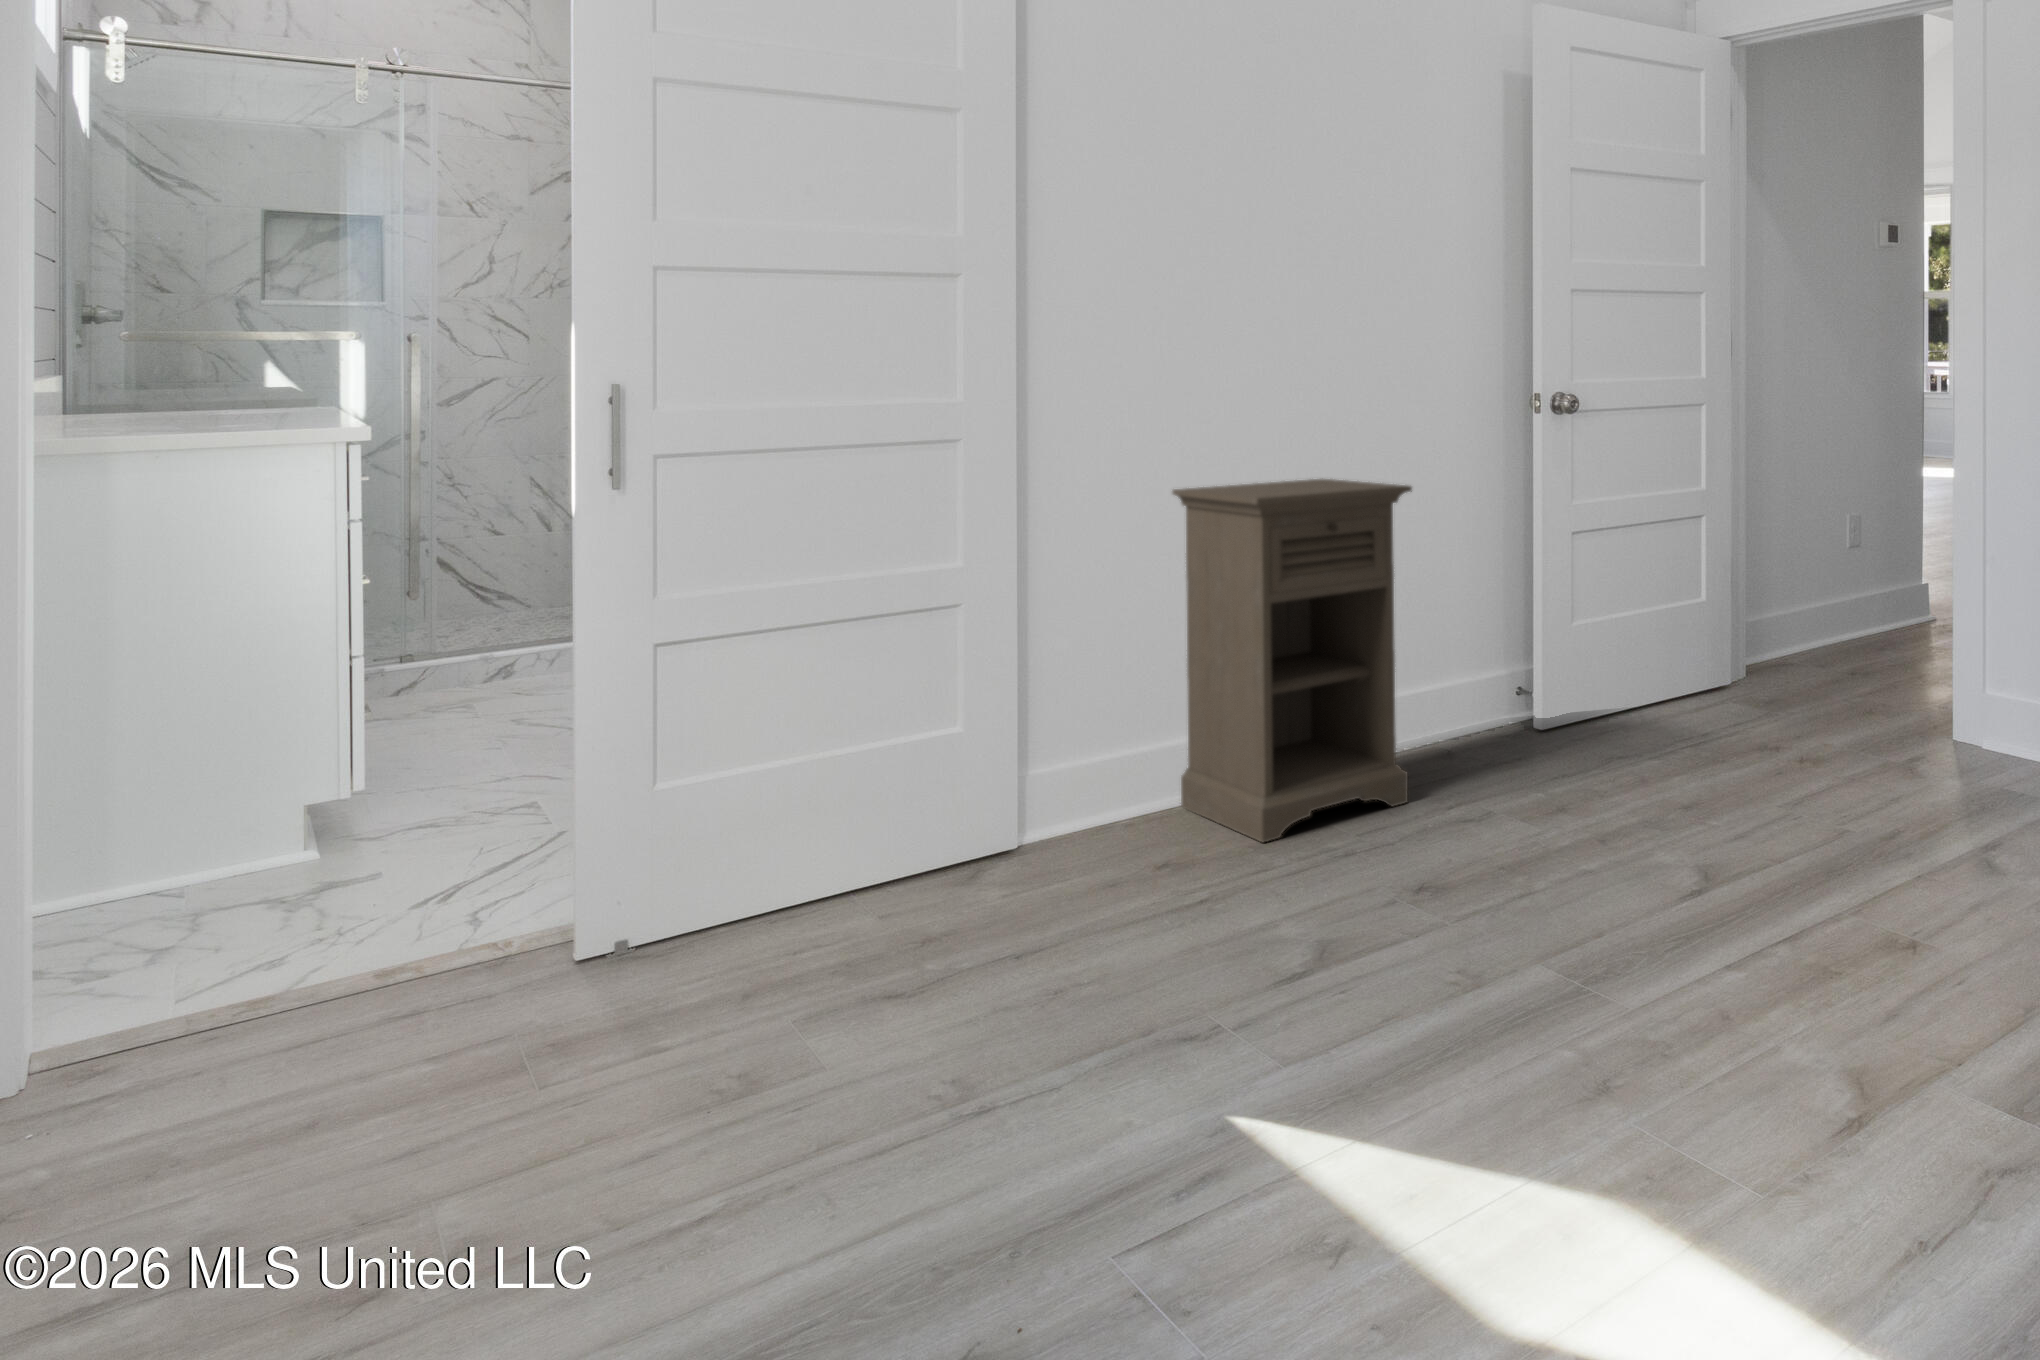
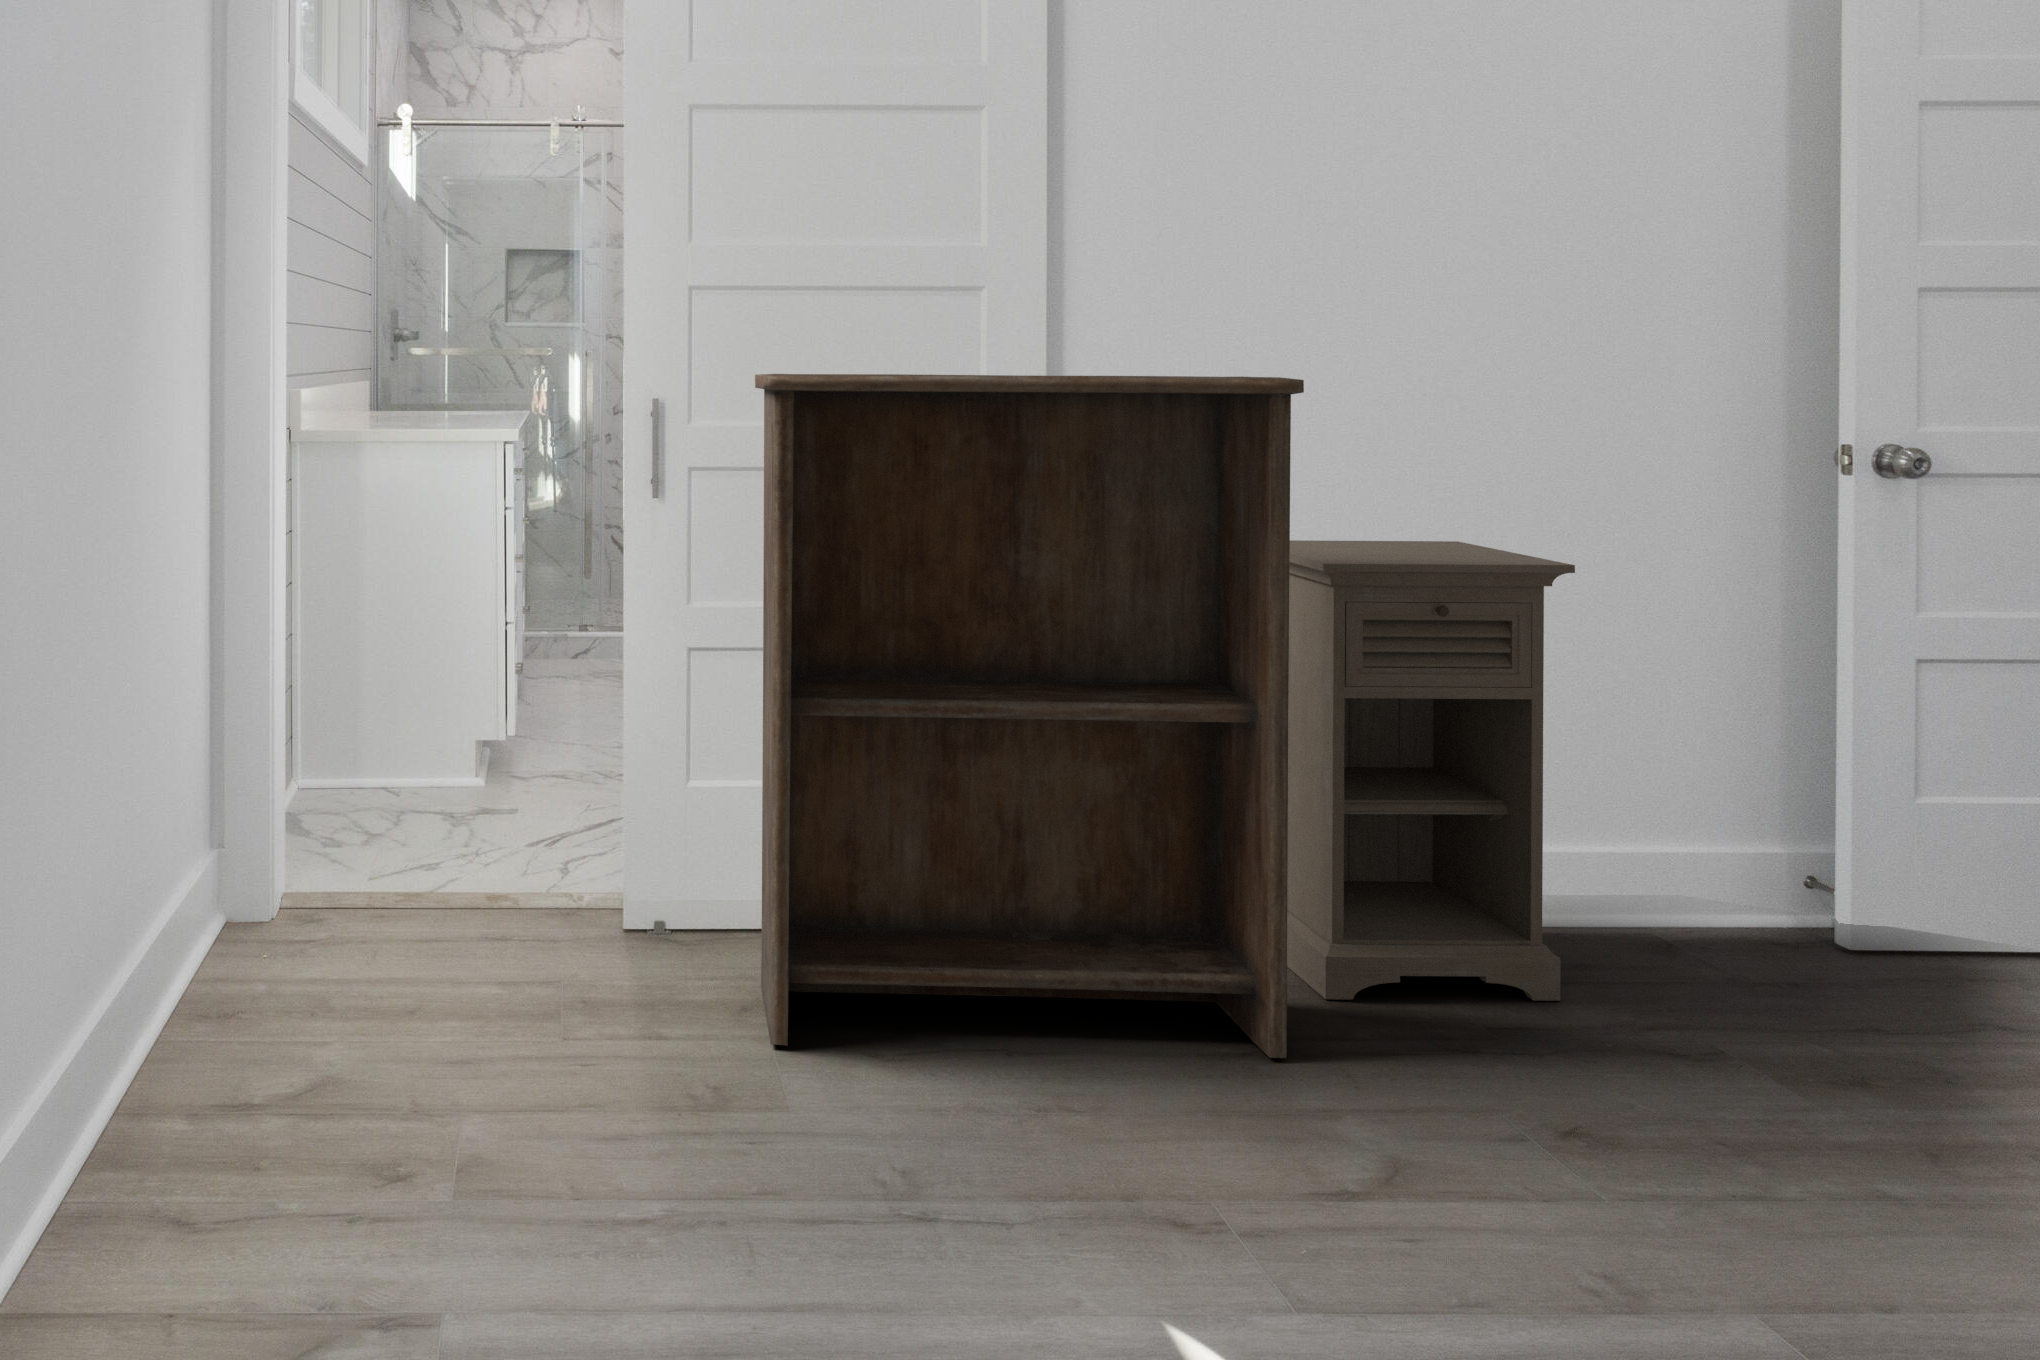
bookshelf: none [756,349,1260,1018] -> present [755,374,1304,1058]

